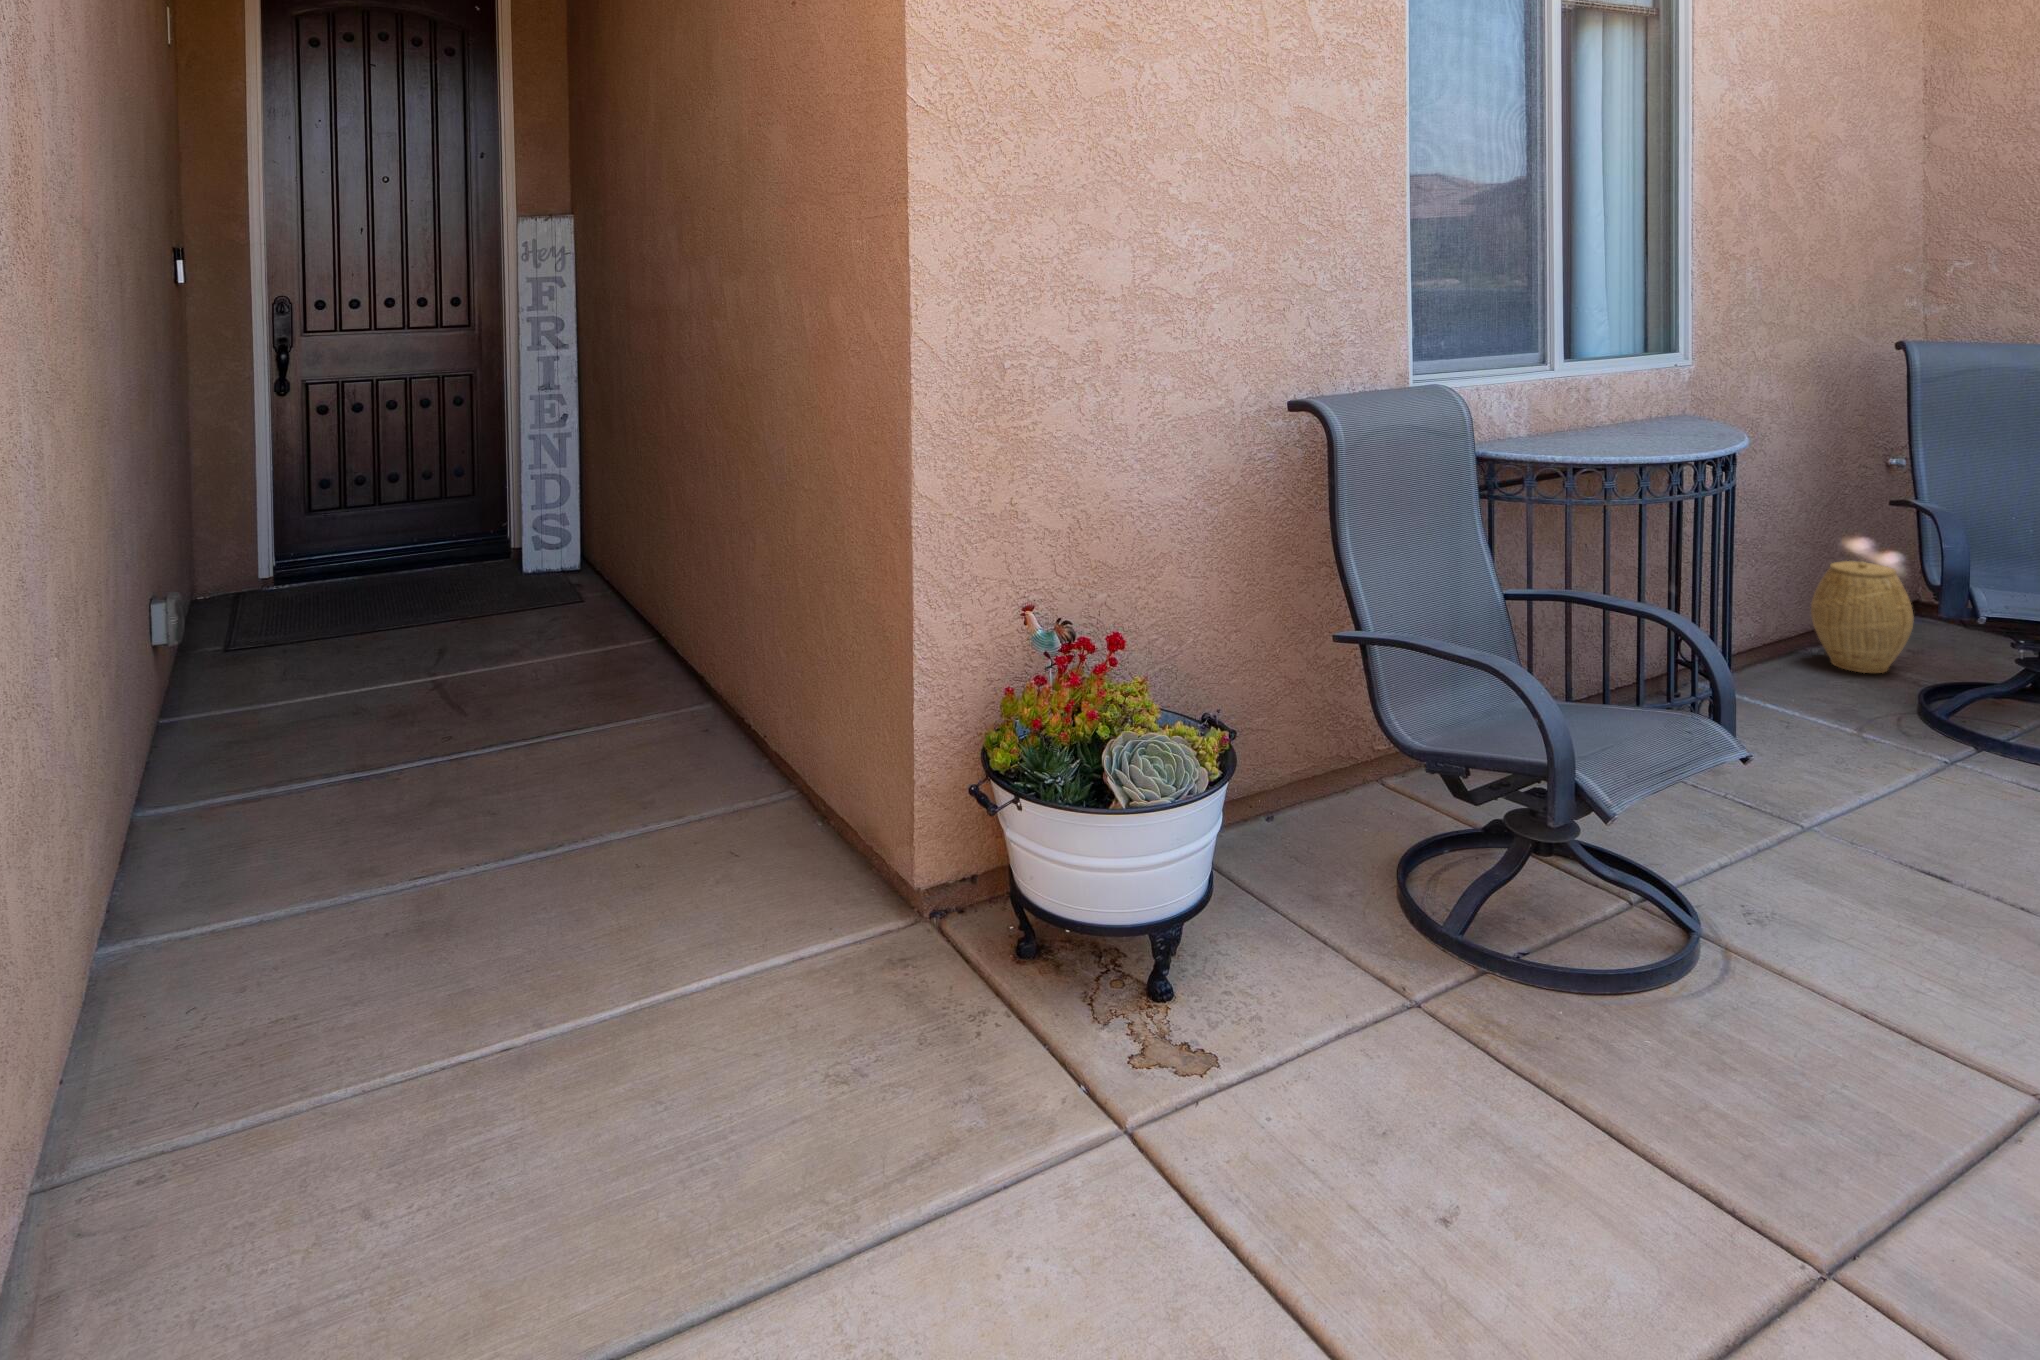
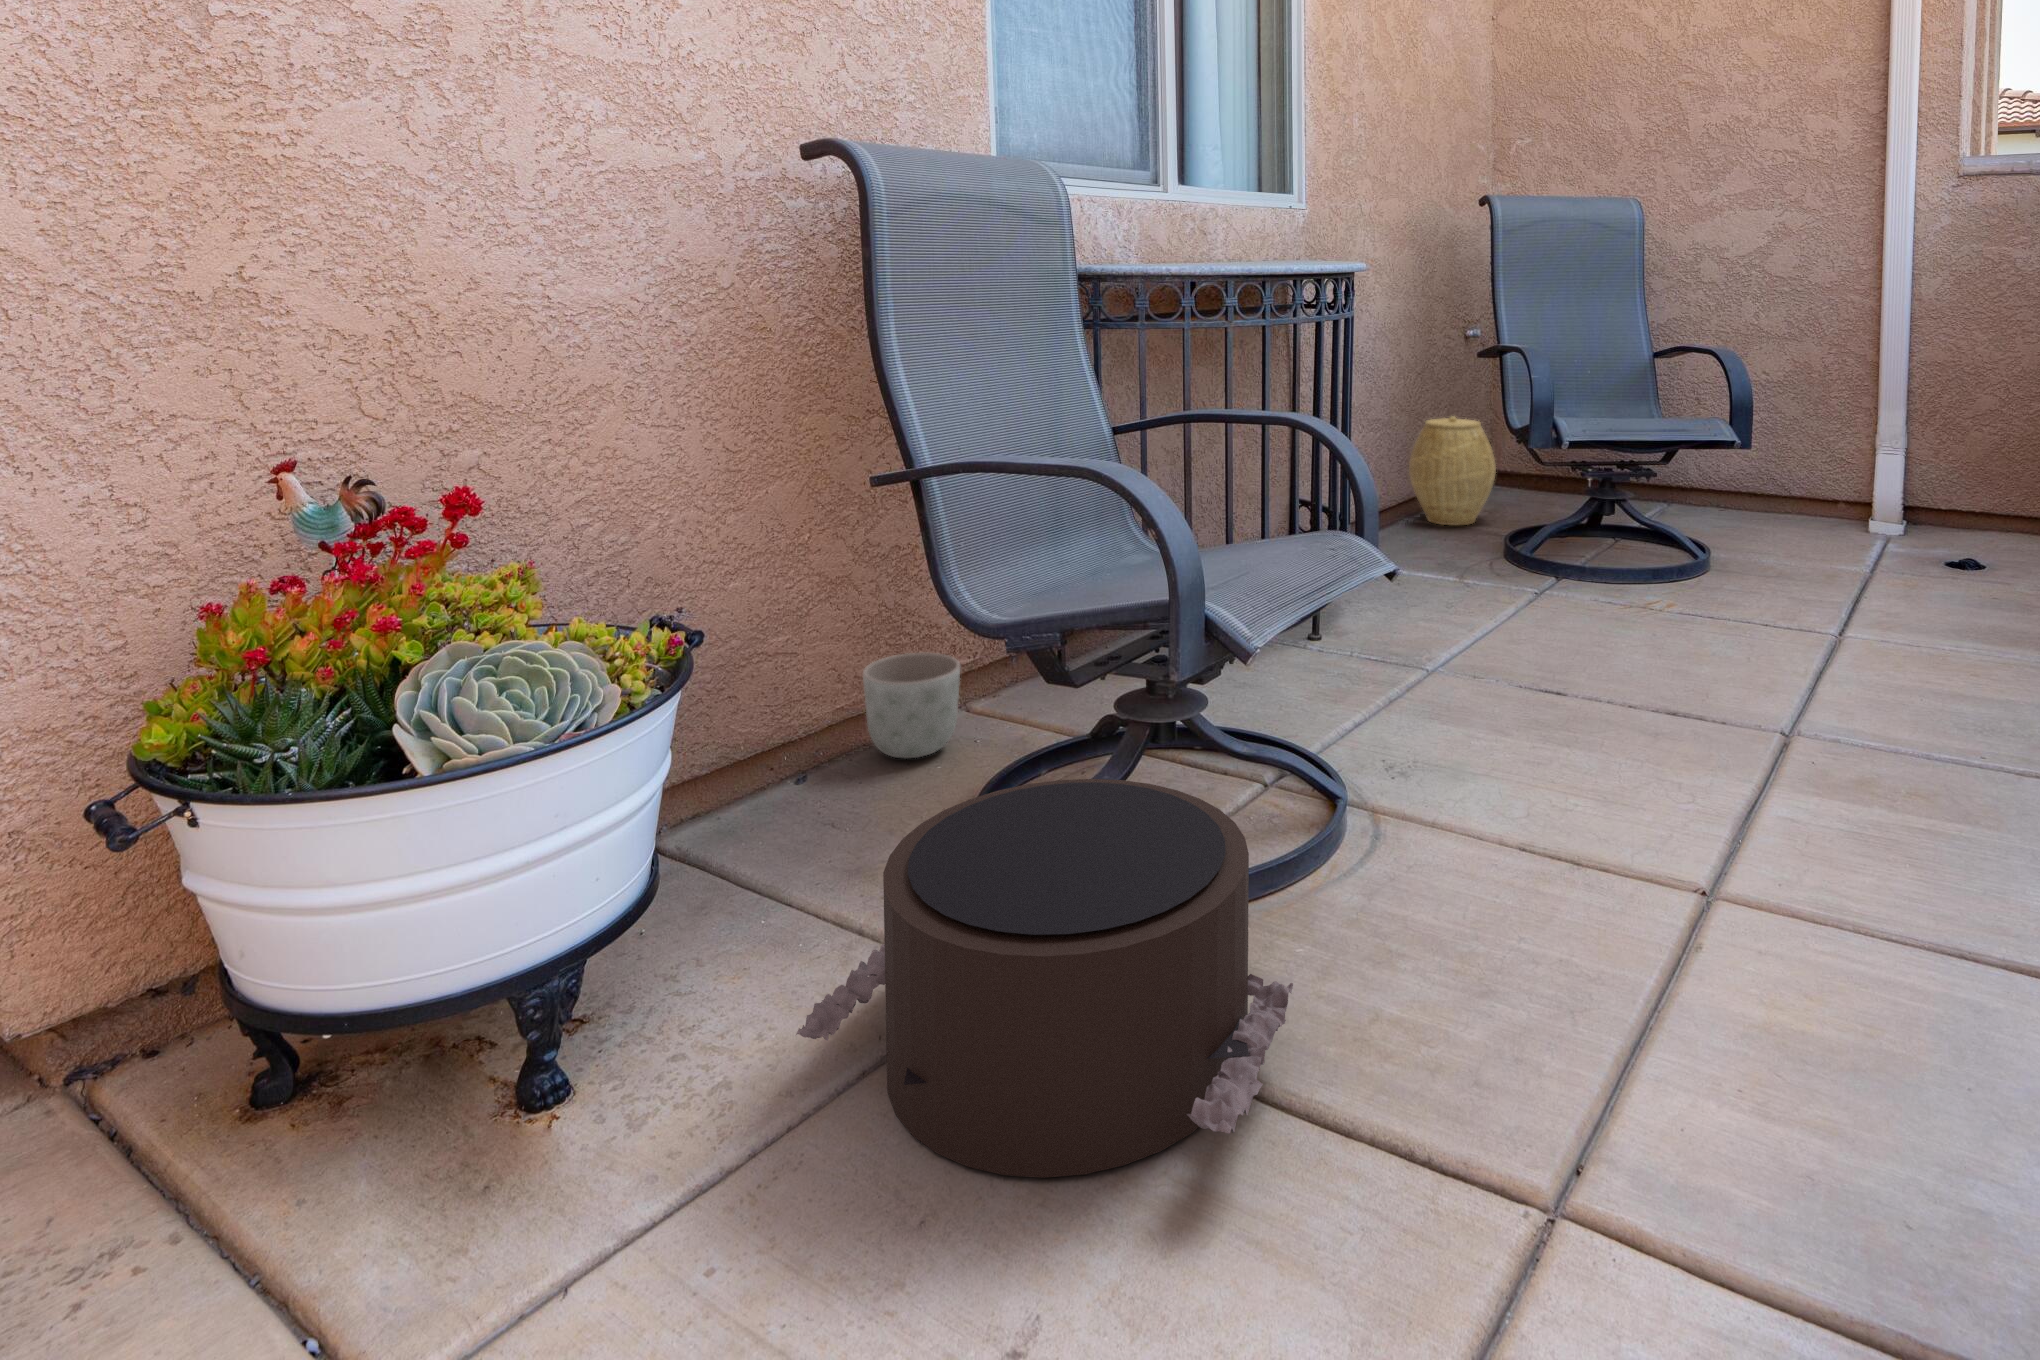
planter: none [1311,748,1382,829] -> present [863,653,960,758]
pouf: none [1300,873,1637,1135] -> present [796,779,1293,1178]

